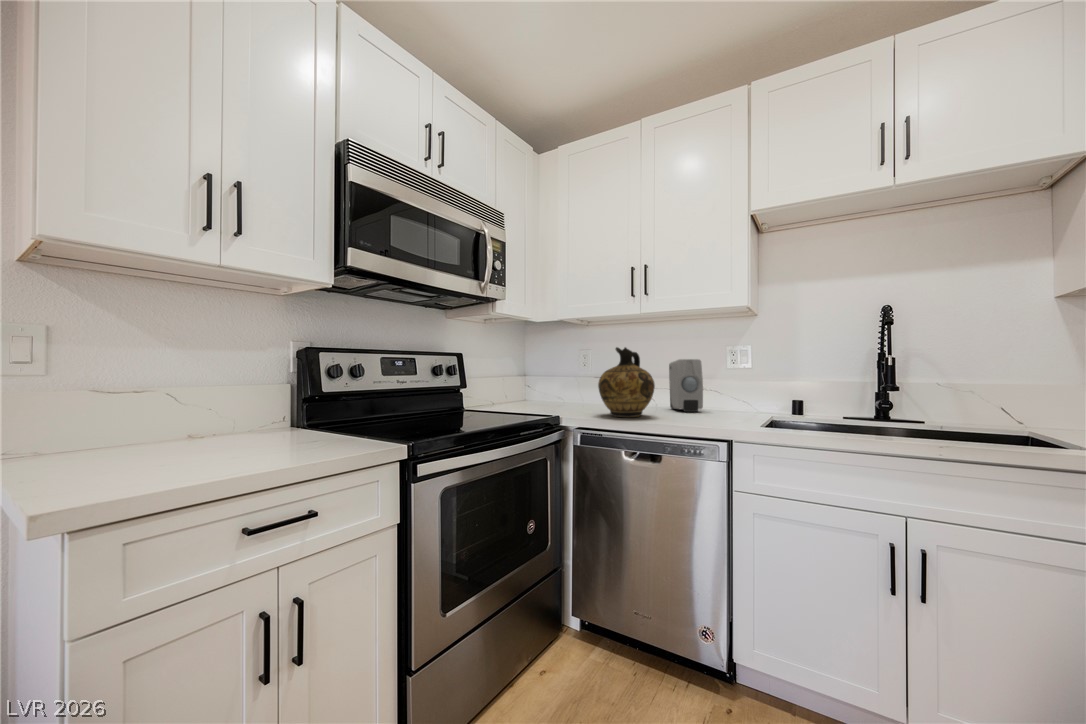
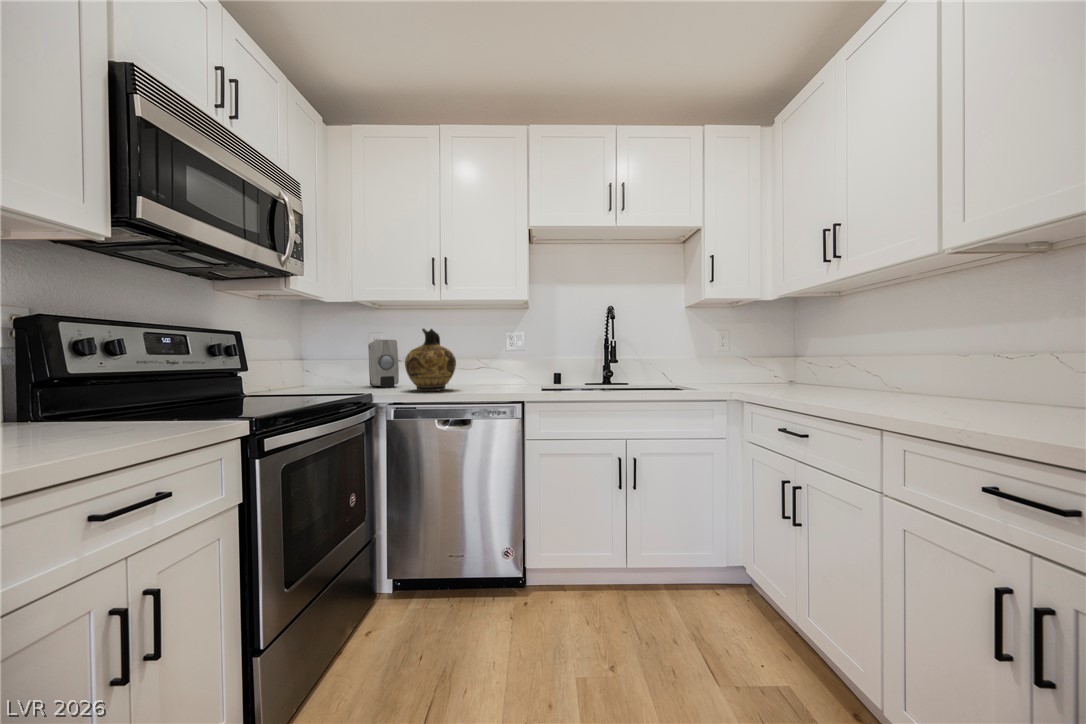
soap dispenser: present [669,359,703,412] -> present [368,340,399,388]

